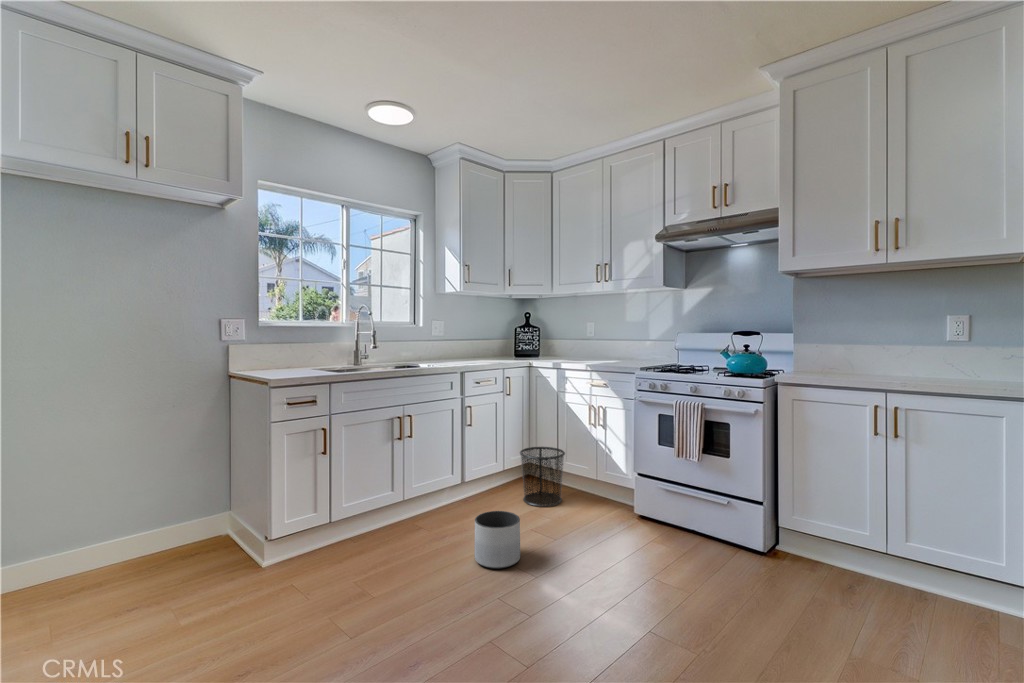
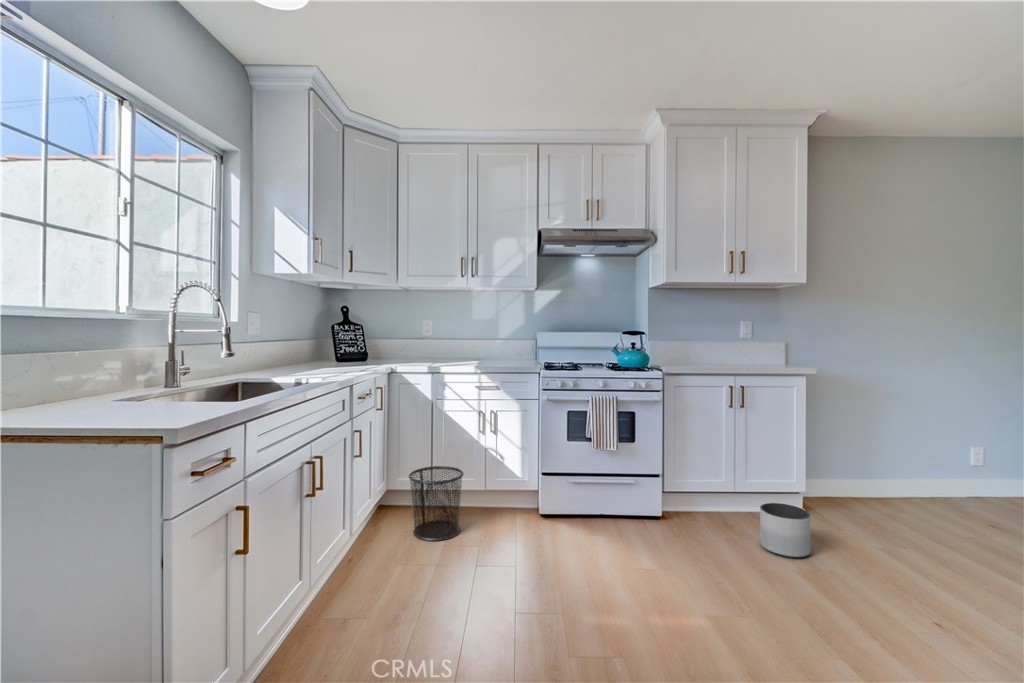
planter: present [474,511,520,569] -> present [760,503,811,558]

